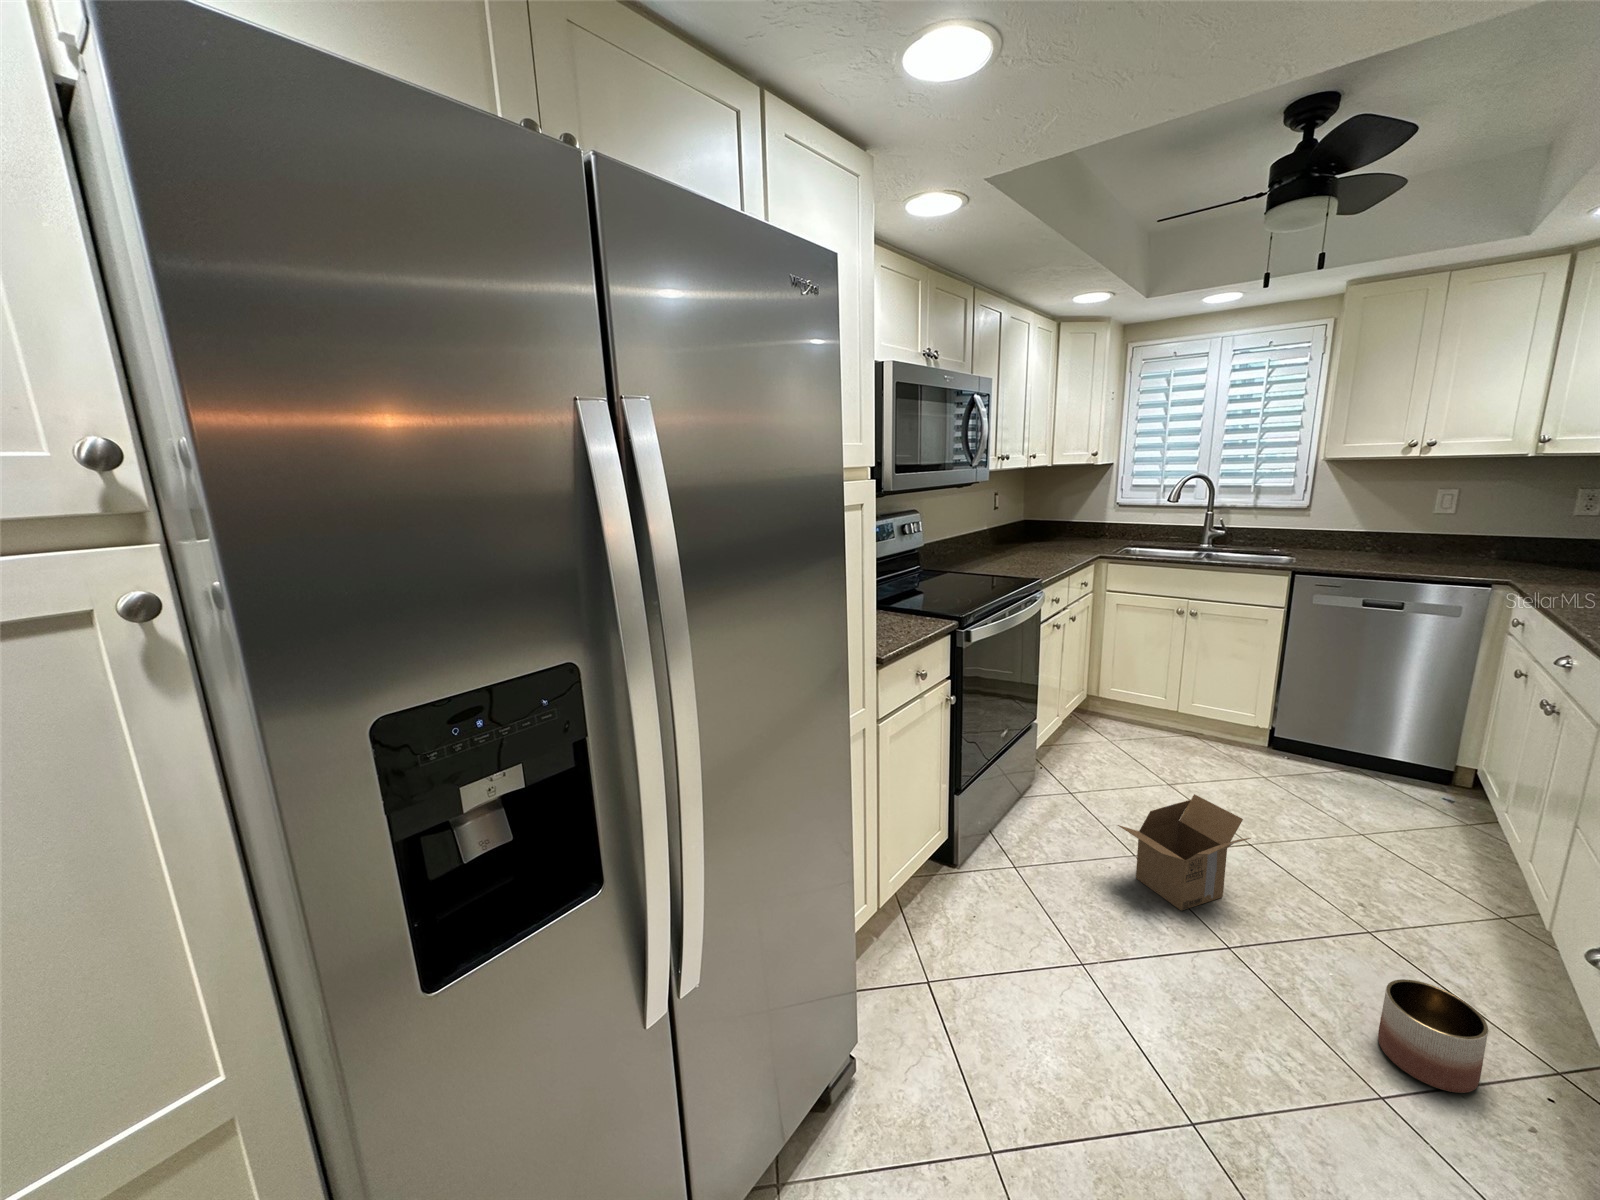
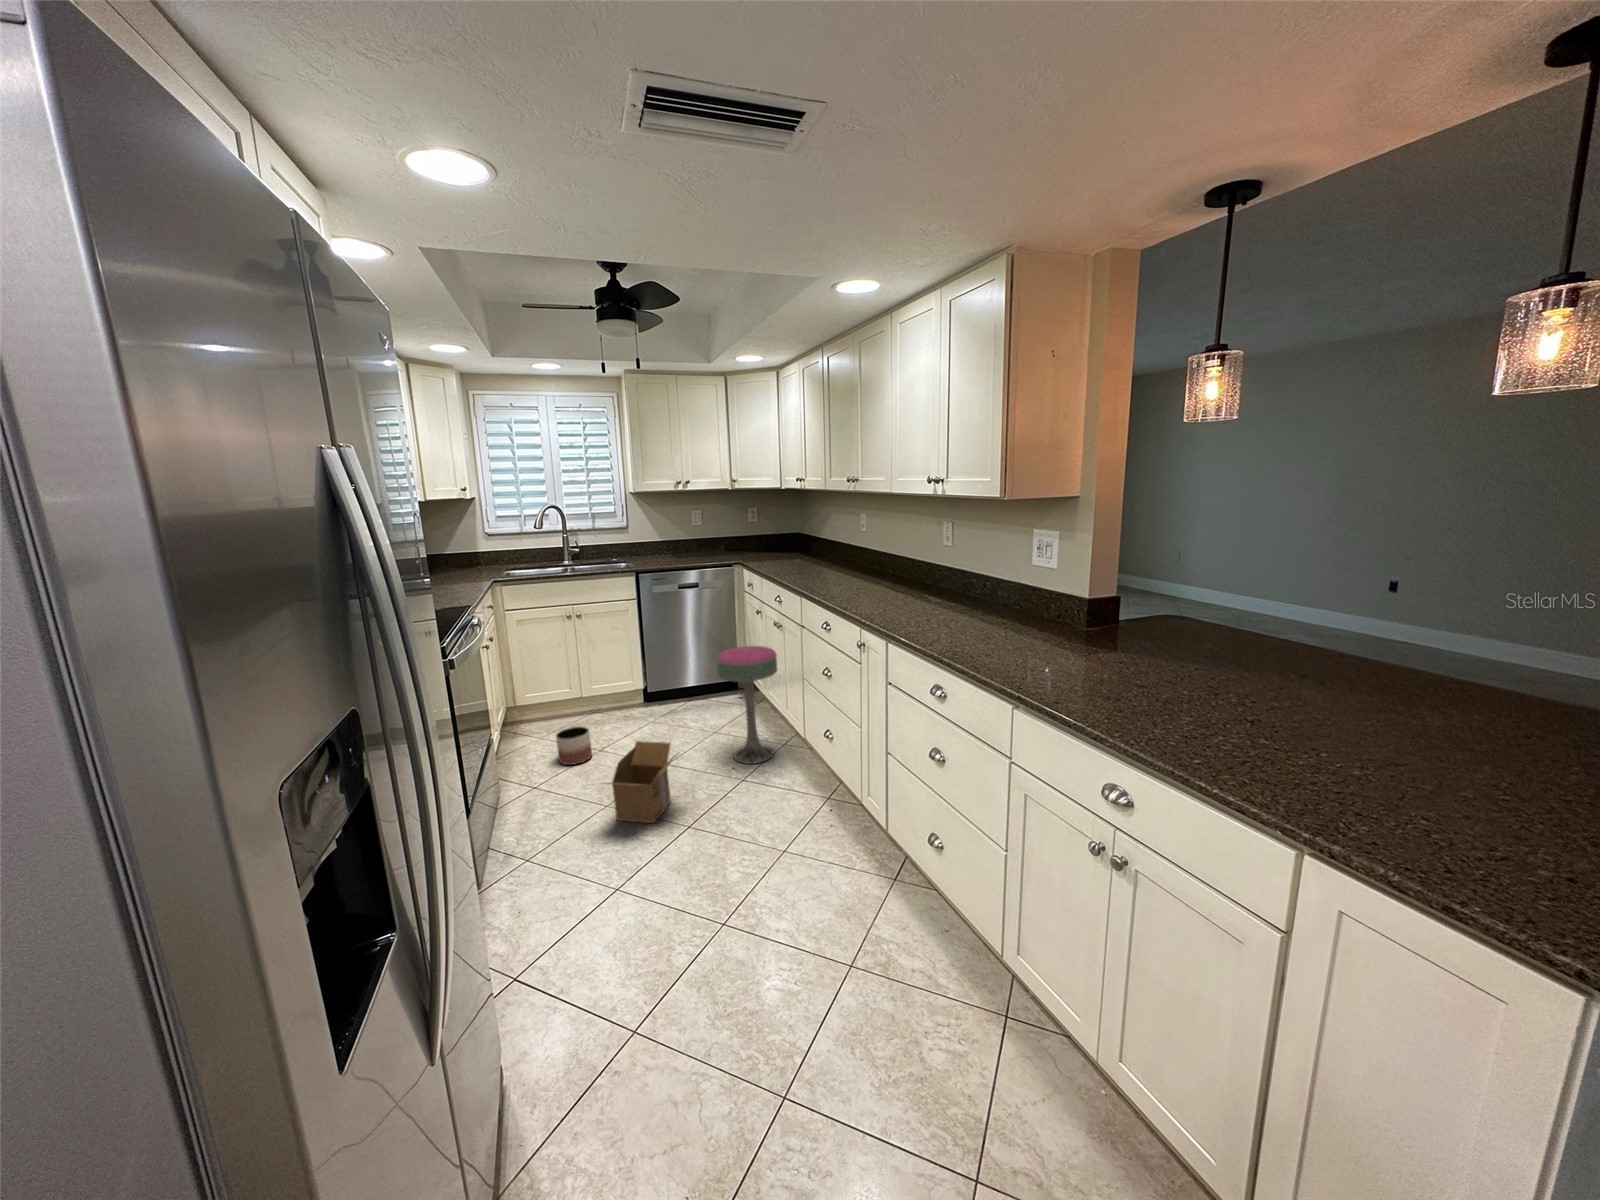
bar stool: none [1372,719,1521,925] -> present [717,646,778,764]
planter: present [1378,979,1488,1093] -> present [556,727,592,765]

